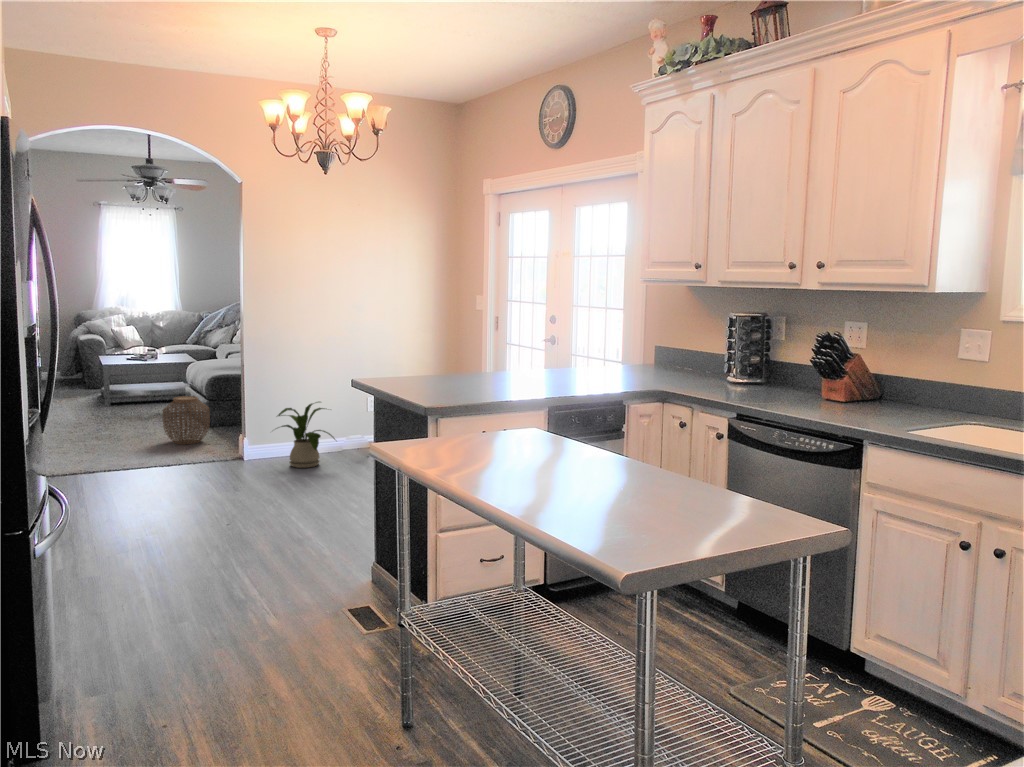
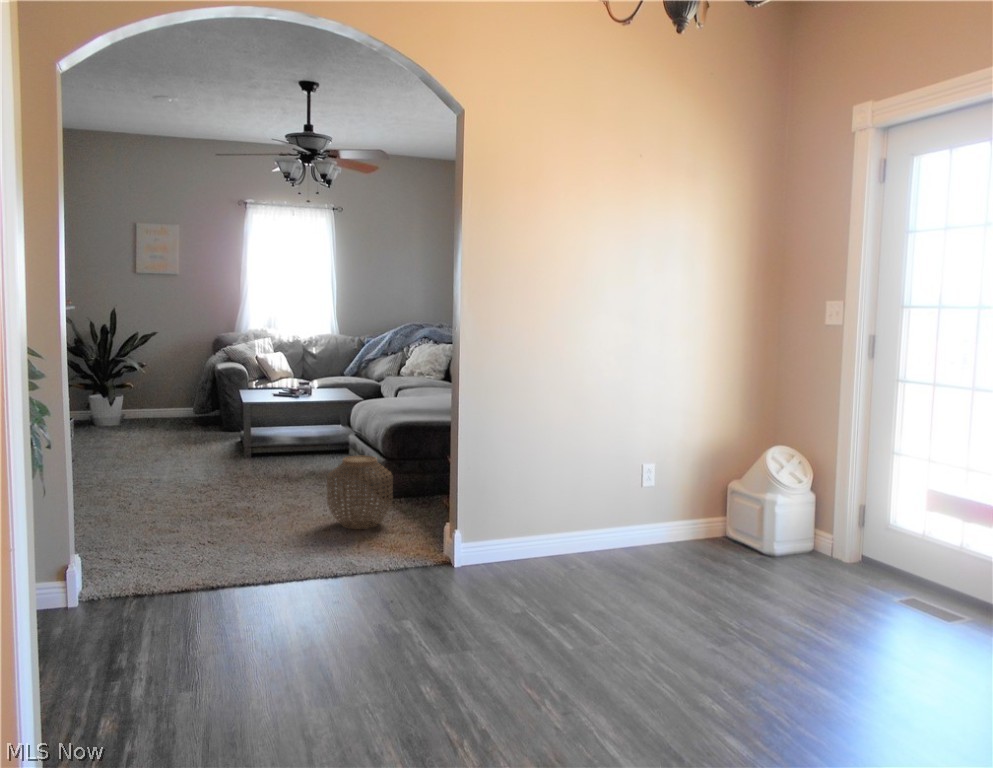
house plant: present [278,402,335,468] -> none [497,479,612,590]

